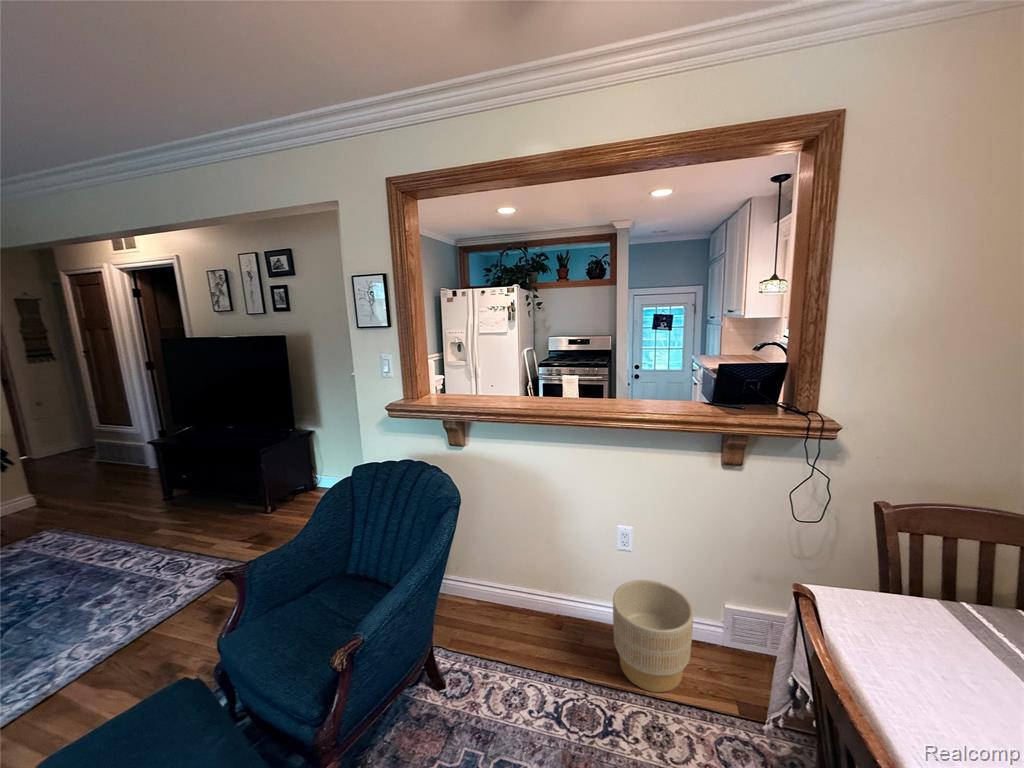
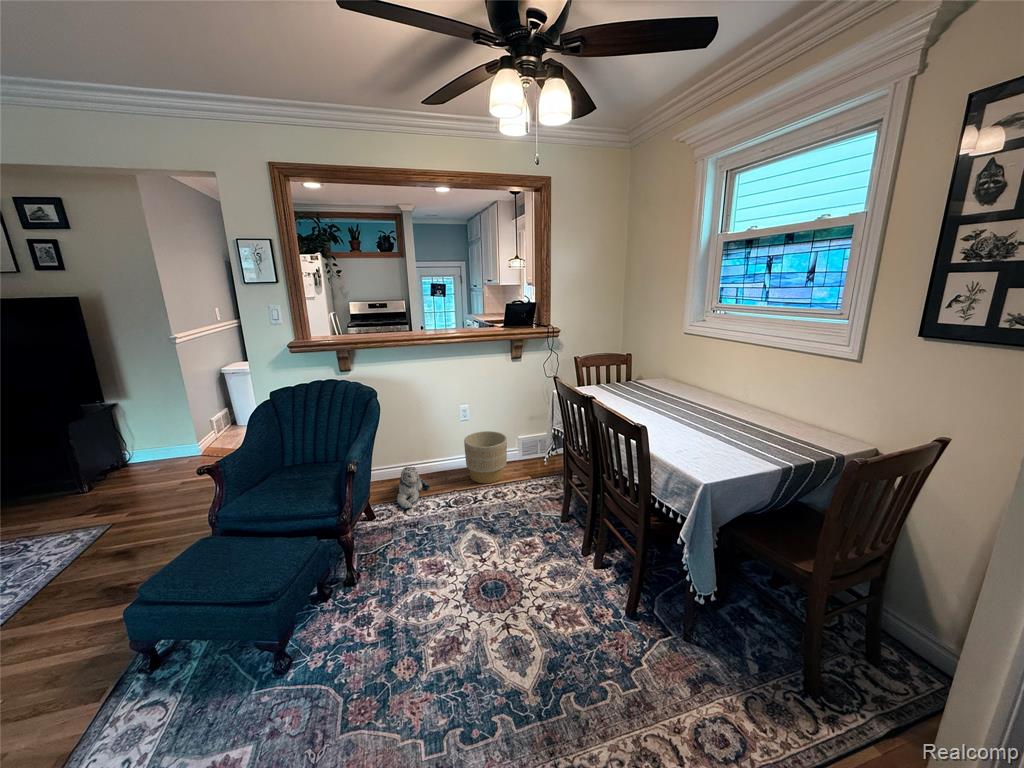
plush toy: none [488,614,548,693] -> present [397,467,429,509]

